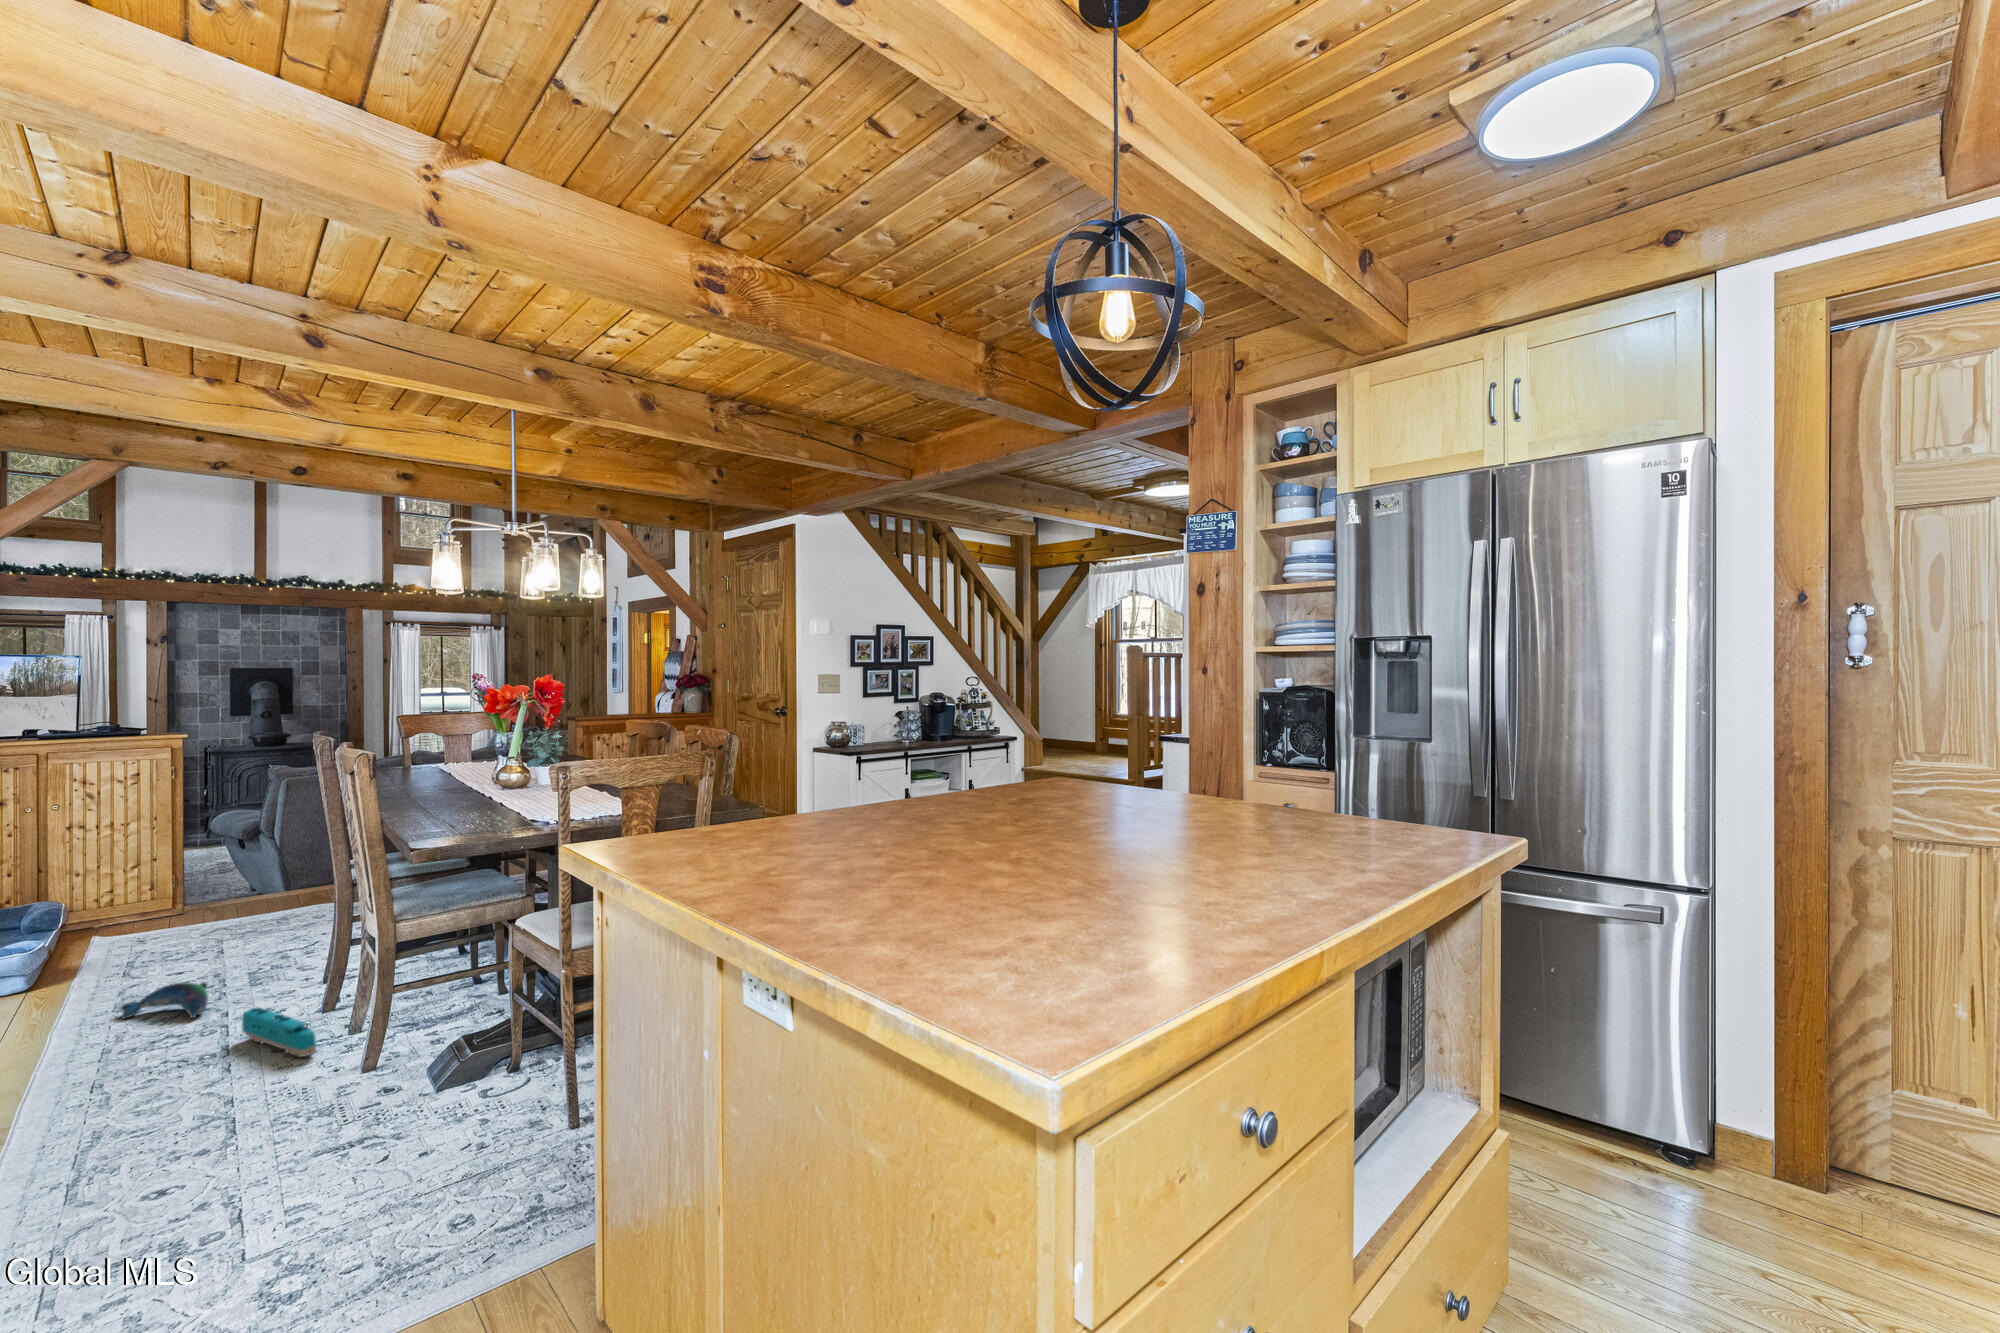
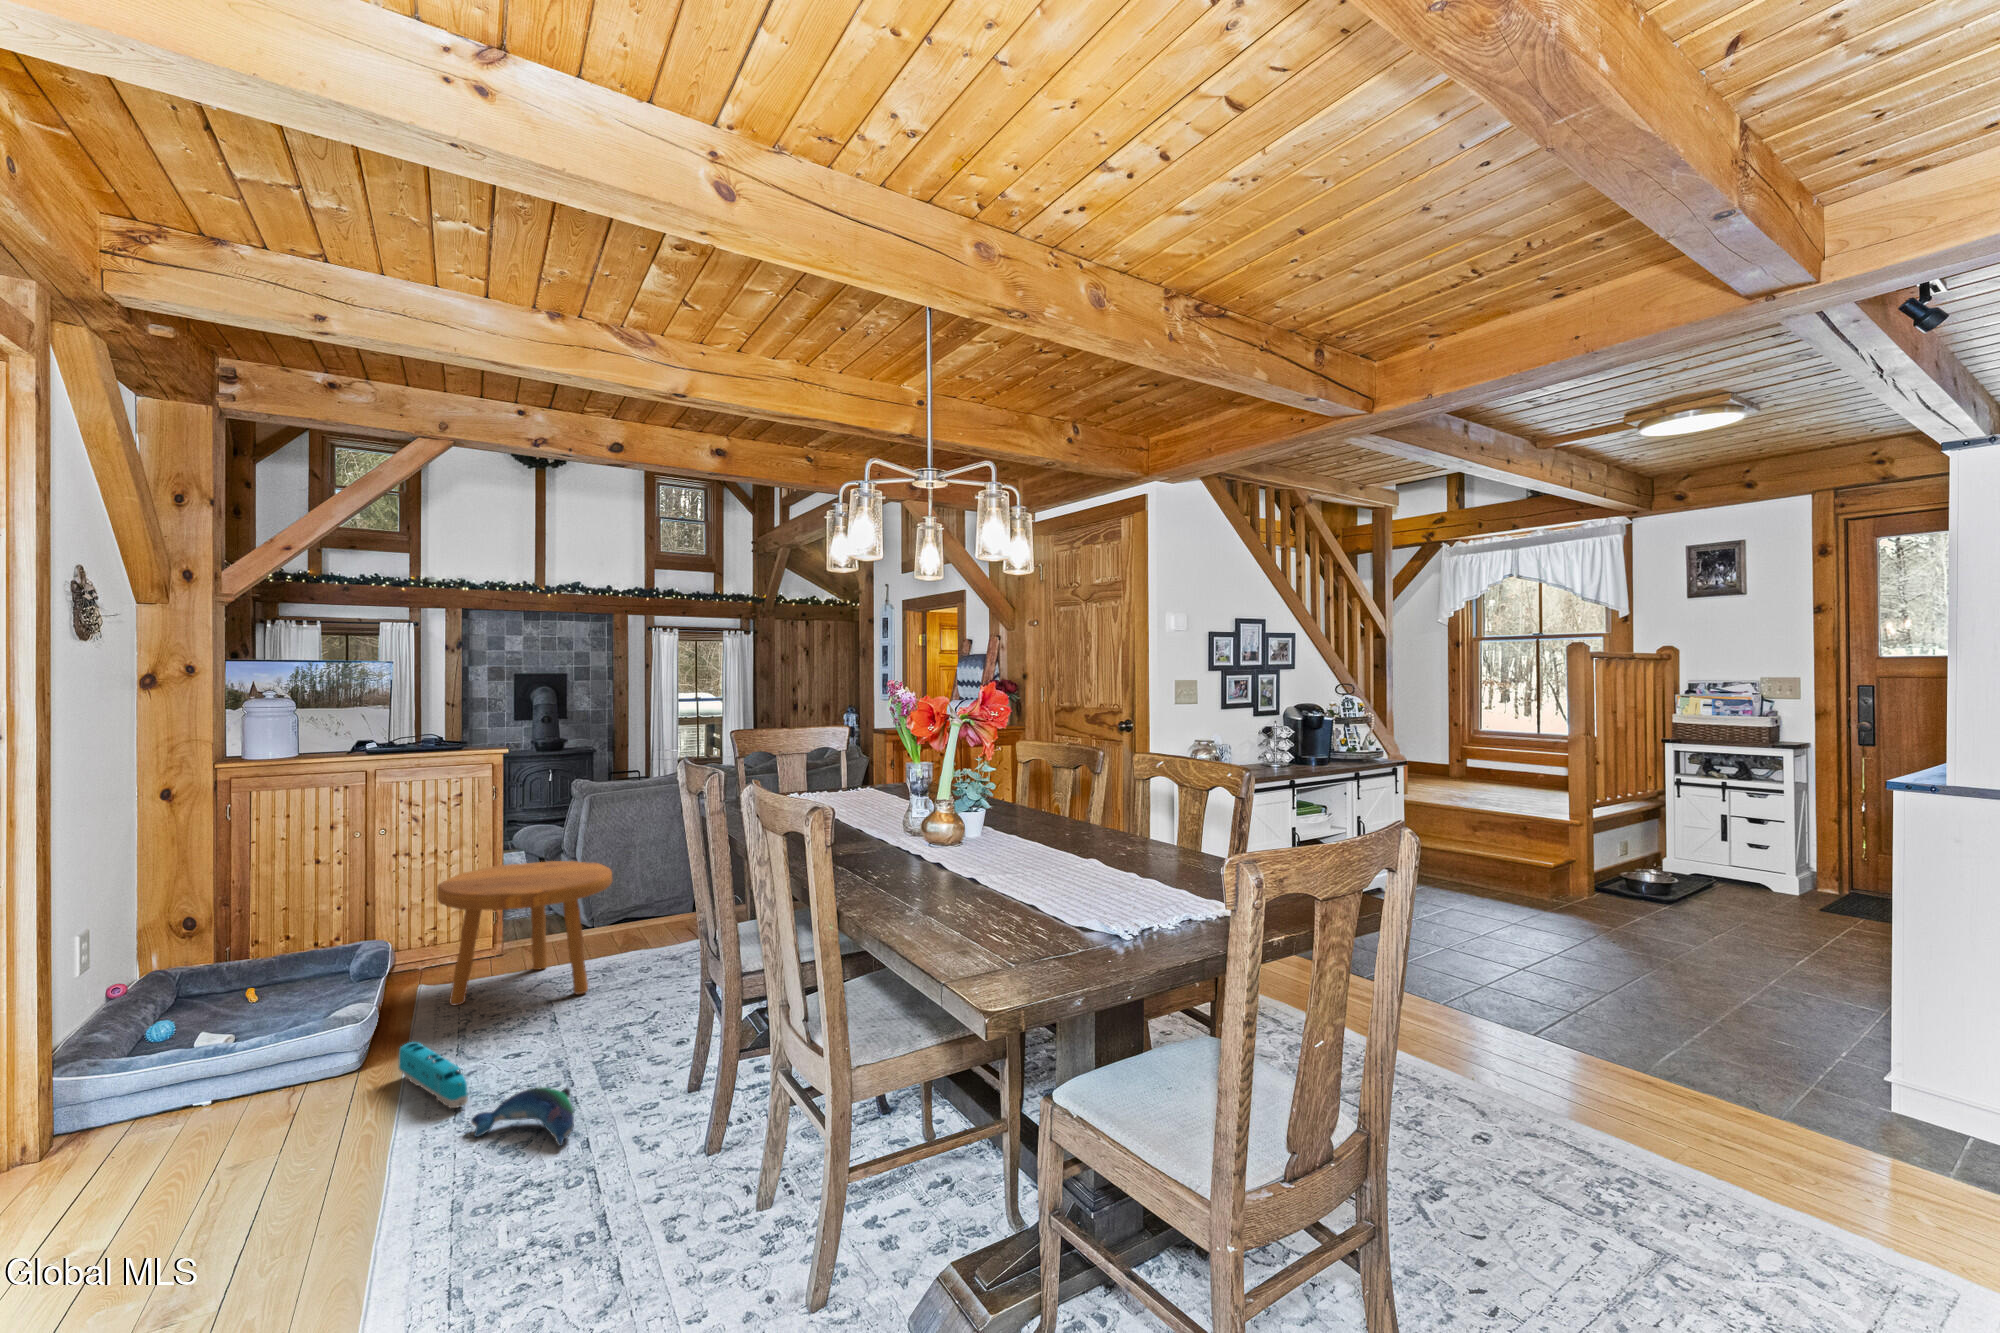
footstool: none [109,829,281,946] -> present [437,861,612,1005]
toy train: present [242,1007,316,1057] -> present [399,1042,468,1108]

